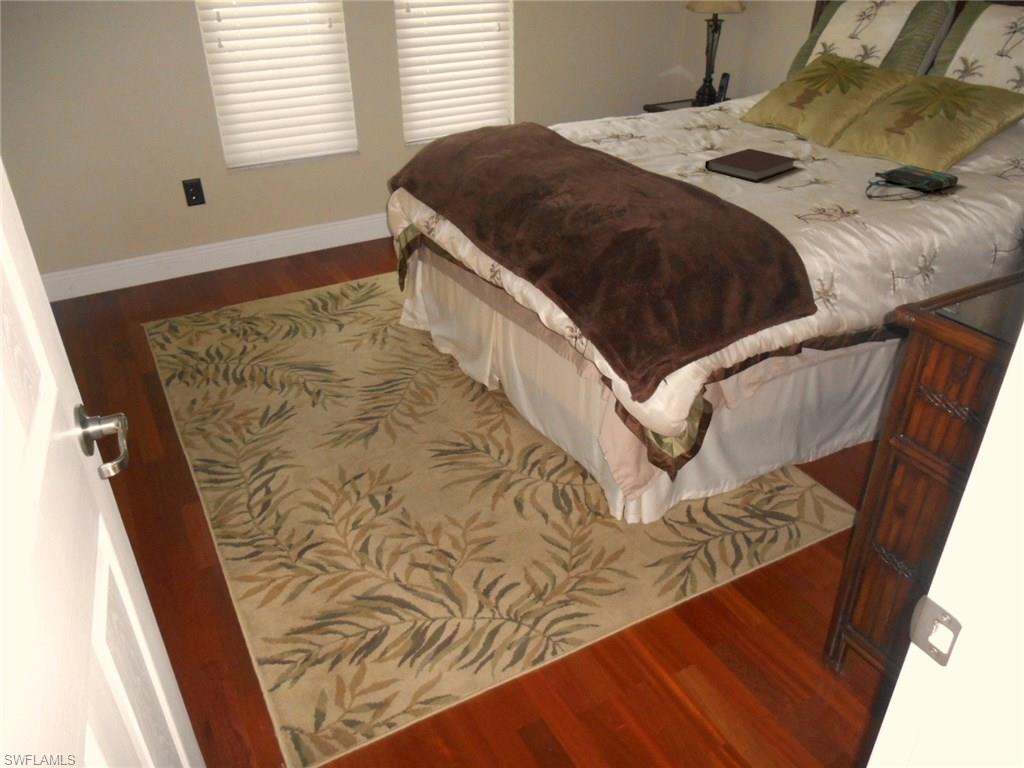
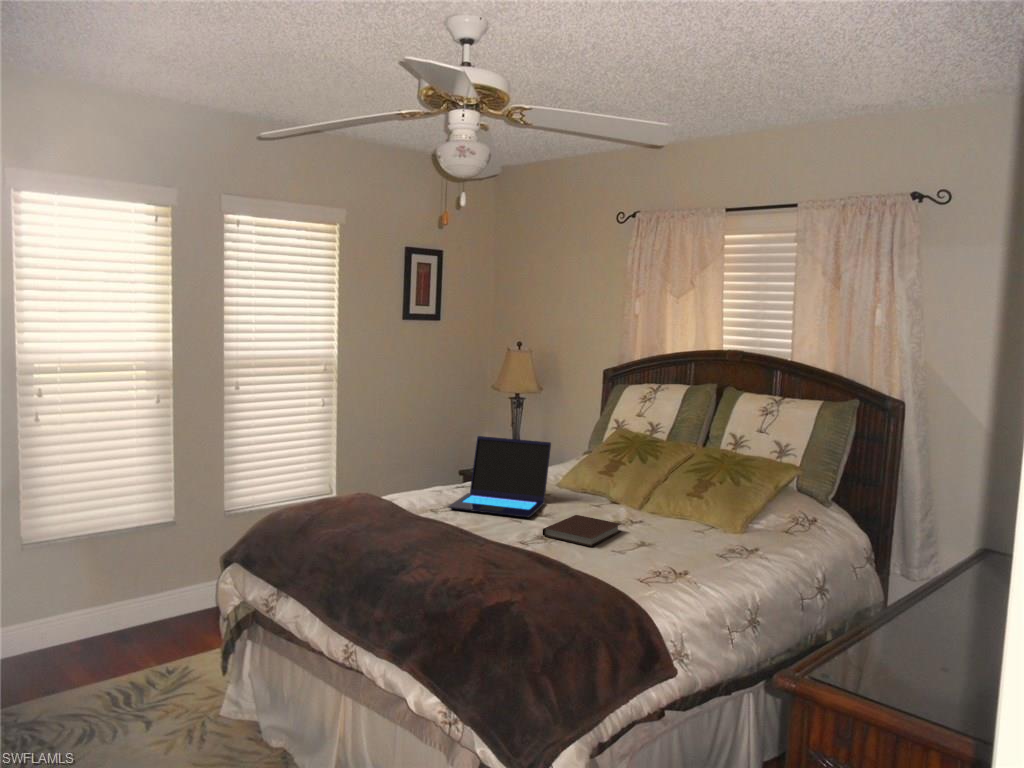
laptop: none [610,59,734,151] -> present [448,436,551,518]
tote bag: present [866,166,958,198] -> none [687,526,755,559]

